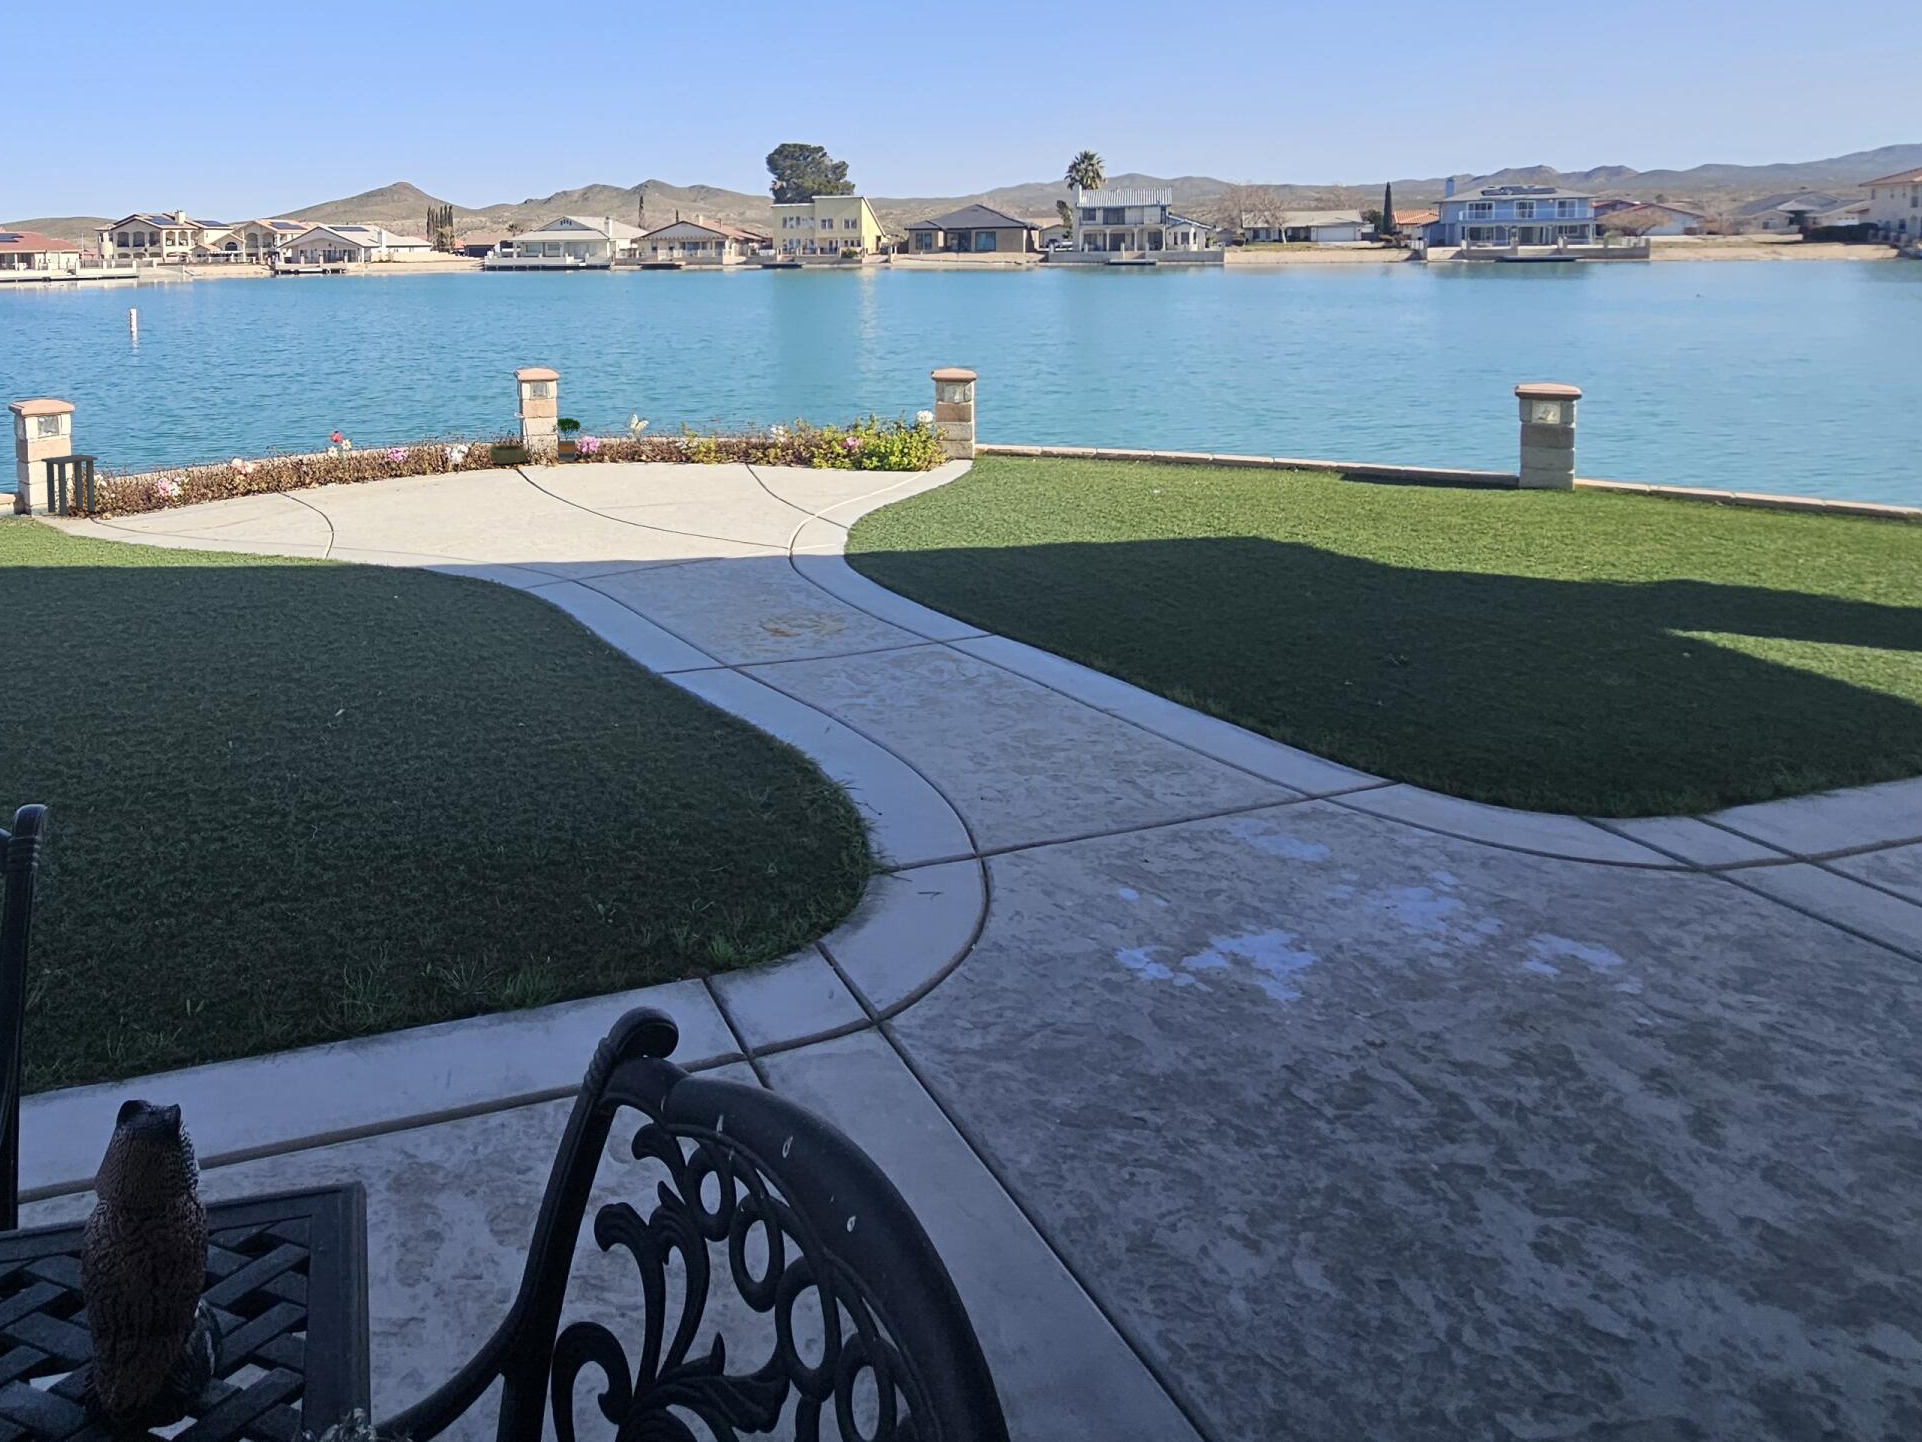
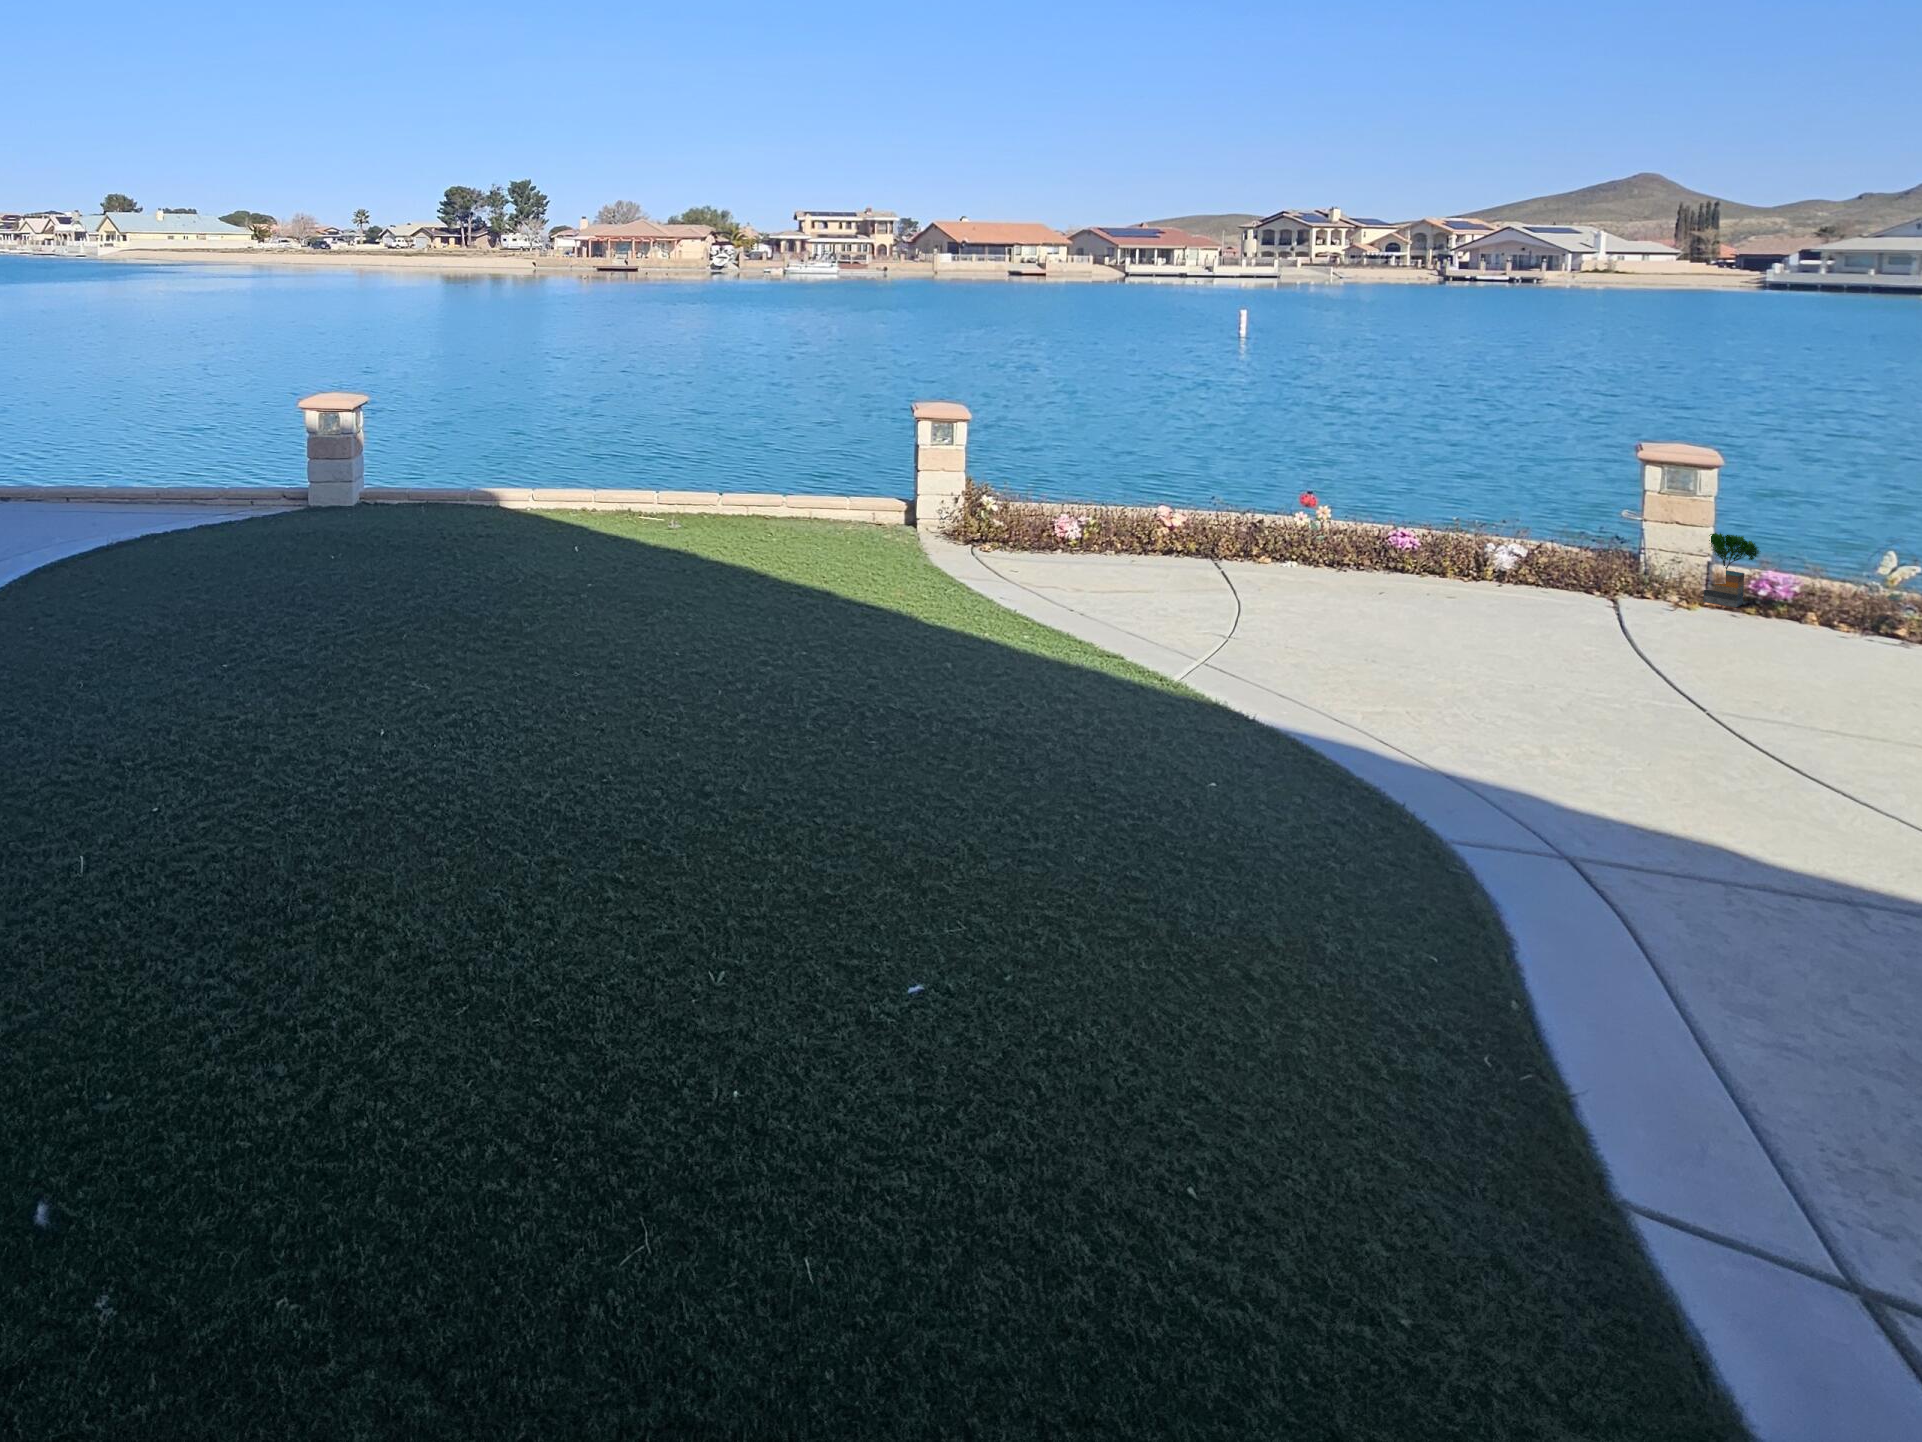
woven basket: present [489,444,528,464] -> none [1566,553,1644,589]
side table: present [41,454,98,516] -> none [928,469,983,538]

